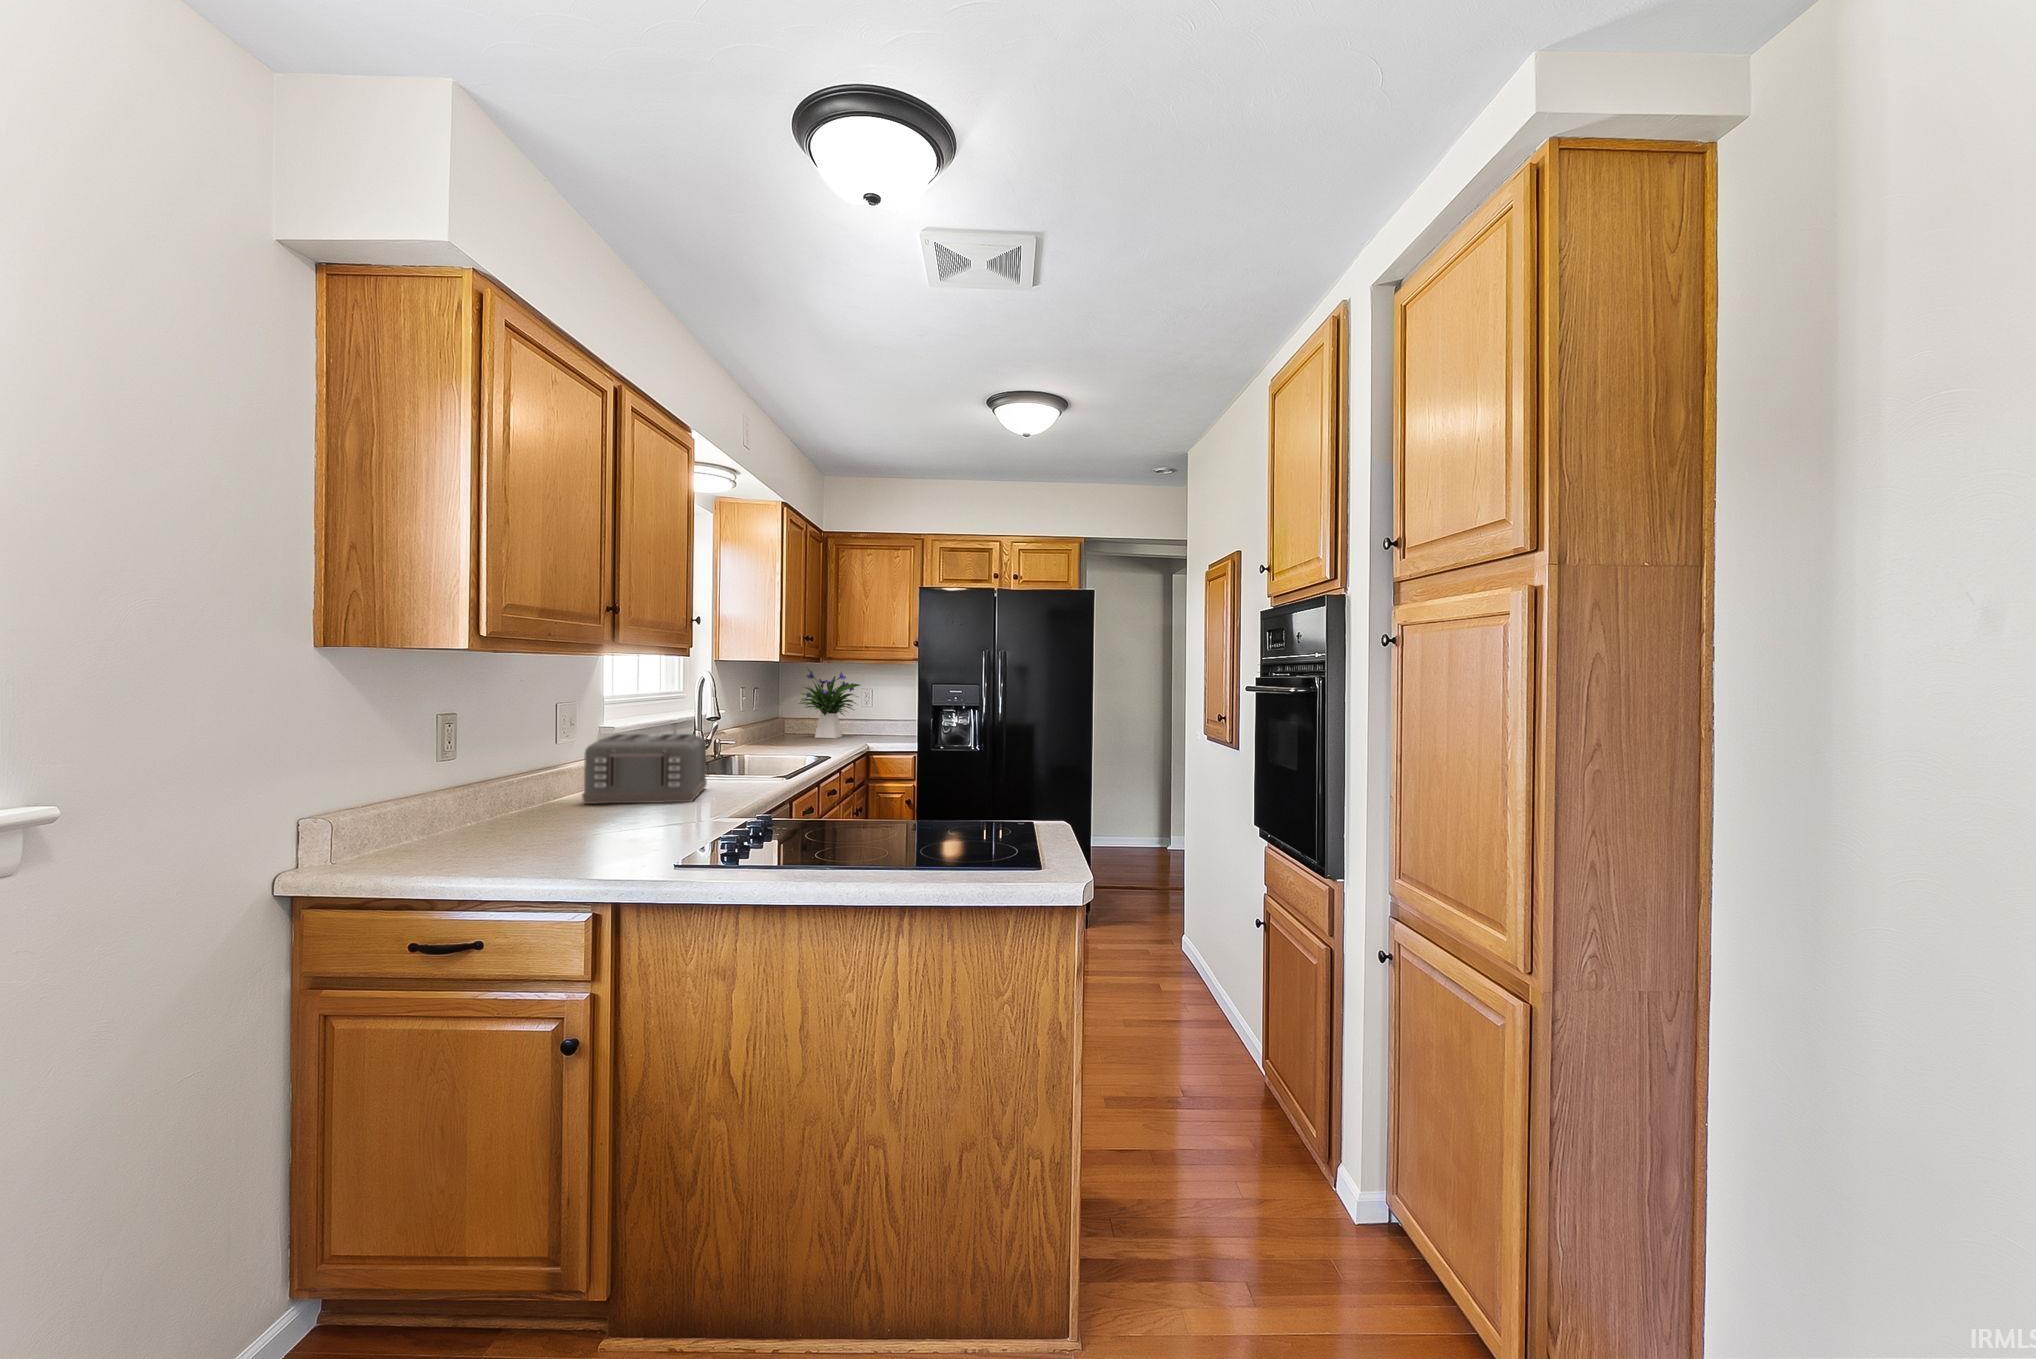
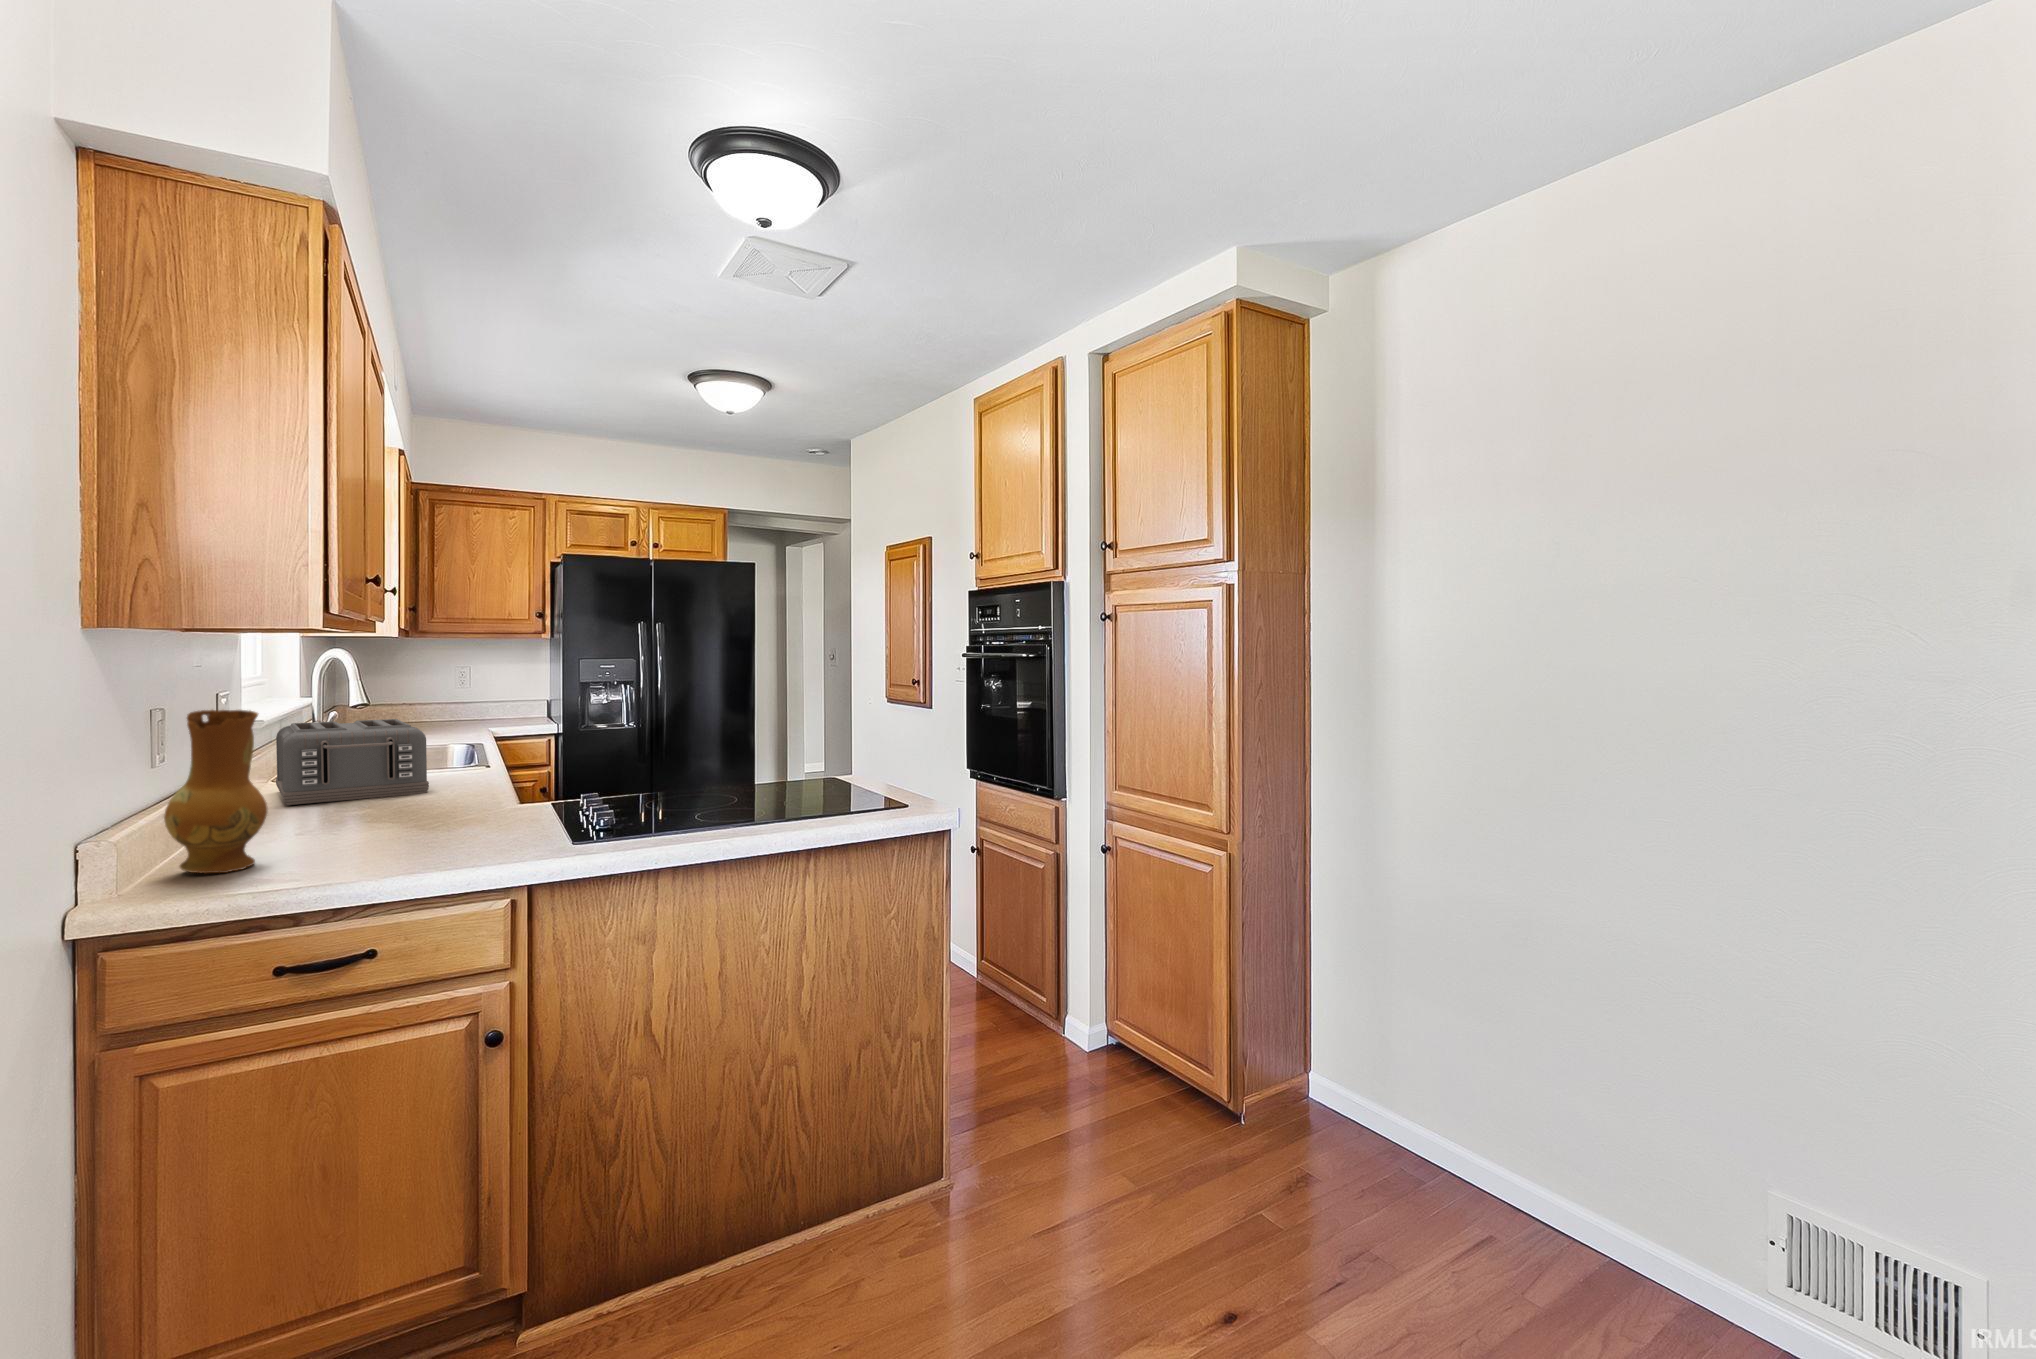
flower arrangement: present [799,668,860,738] -> none [376,641,464,721]
ceramic jug: none [387,717,470,858] -> present [164,710,267,873]

